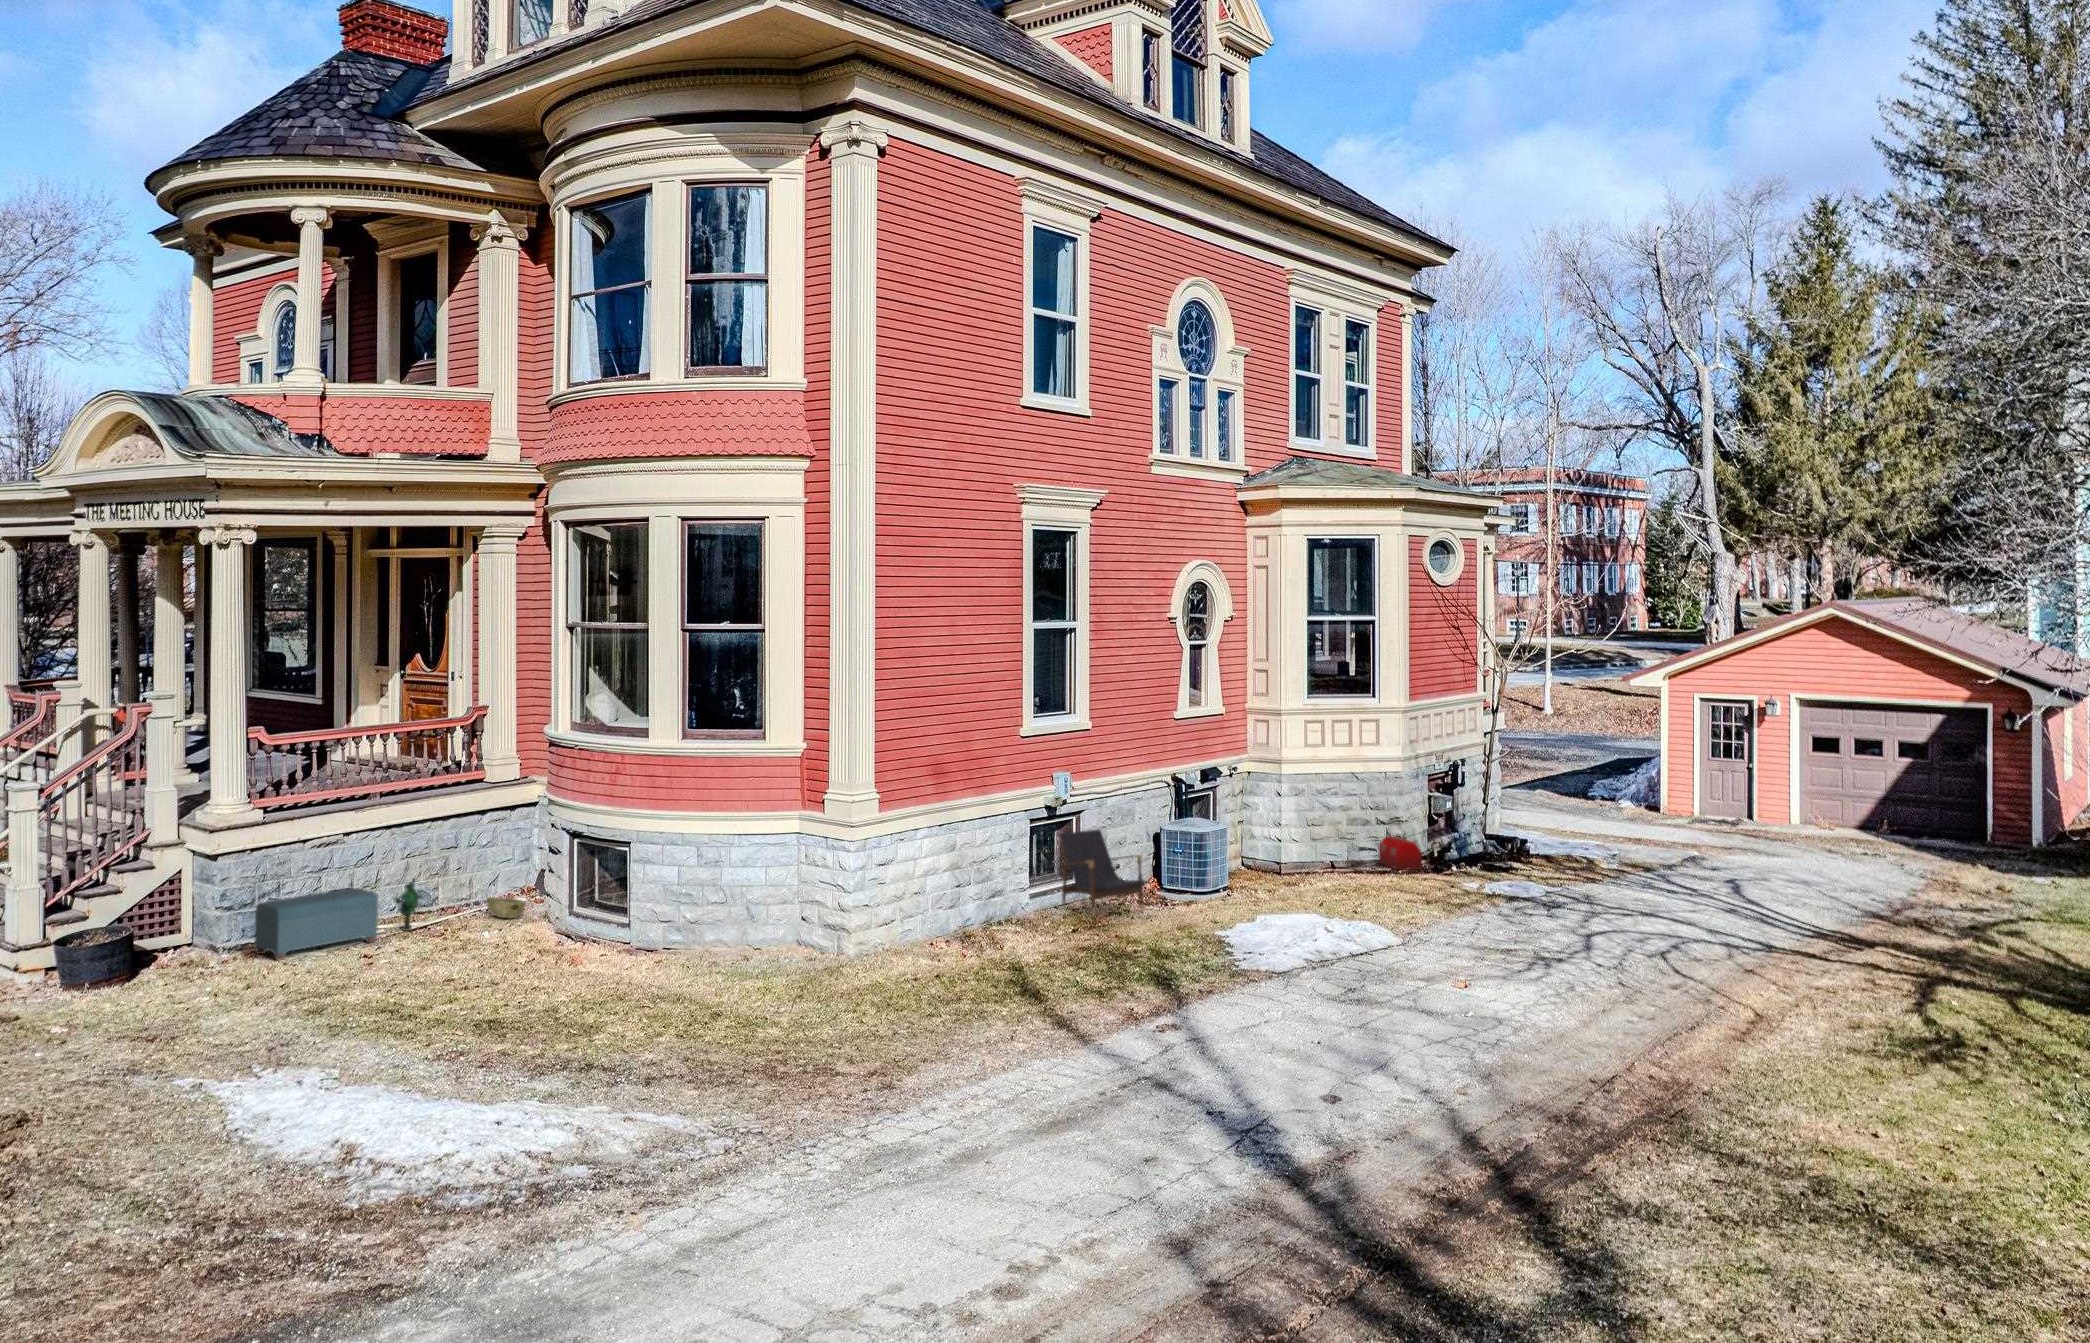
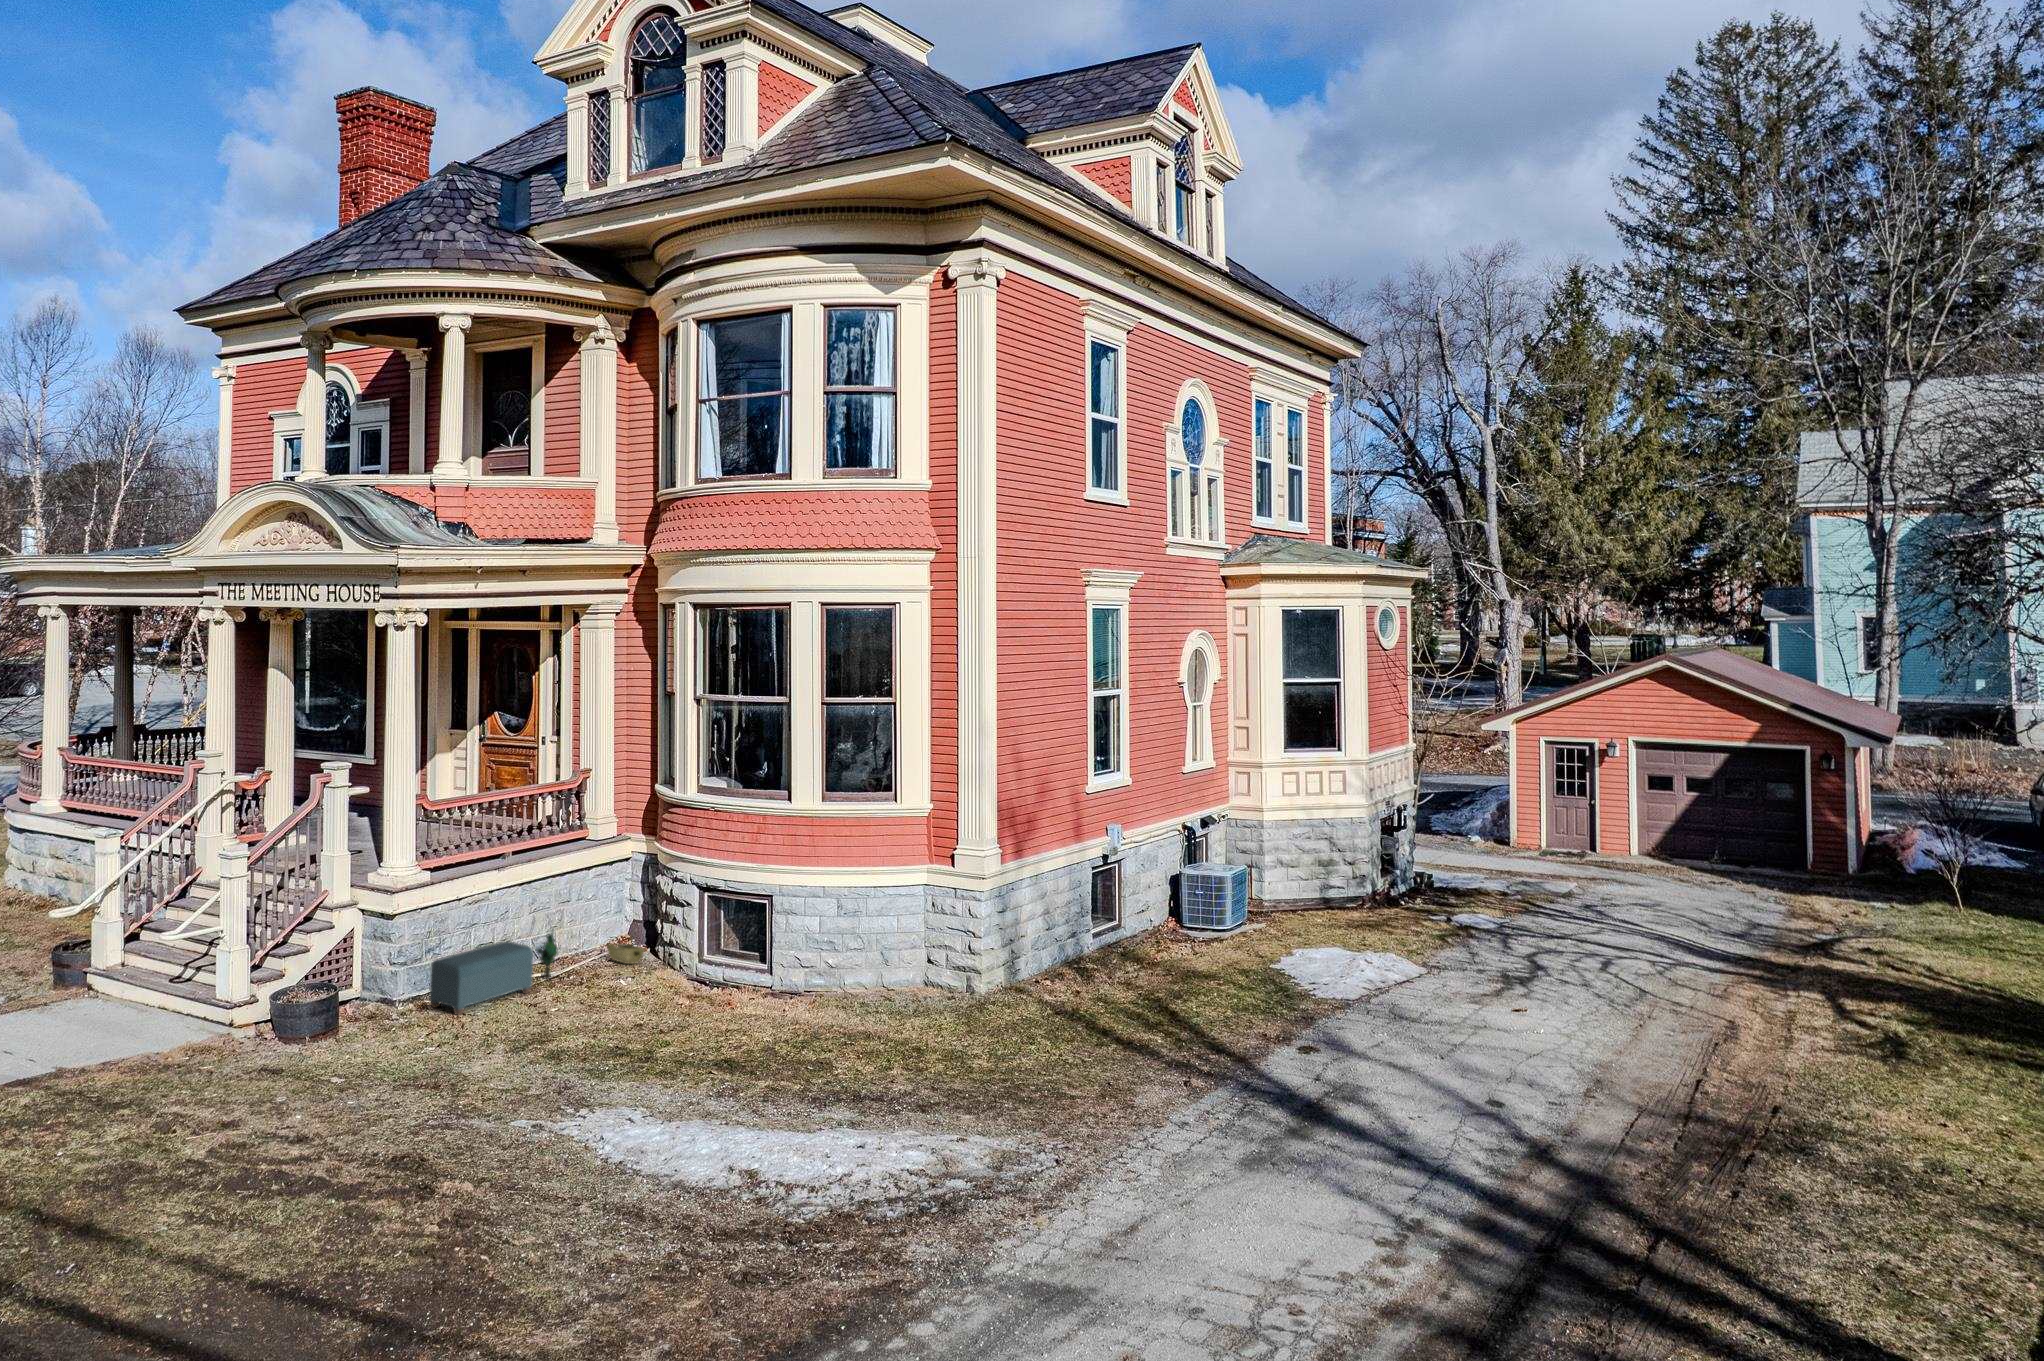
lounge chair: present [1061,829,1146,918] -> none [1106,876,1187,960]
toolbox: present [1379,833,1422,870] -> none [1334,869,1377,903]

